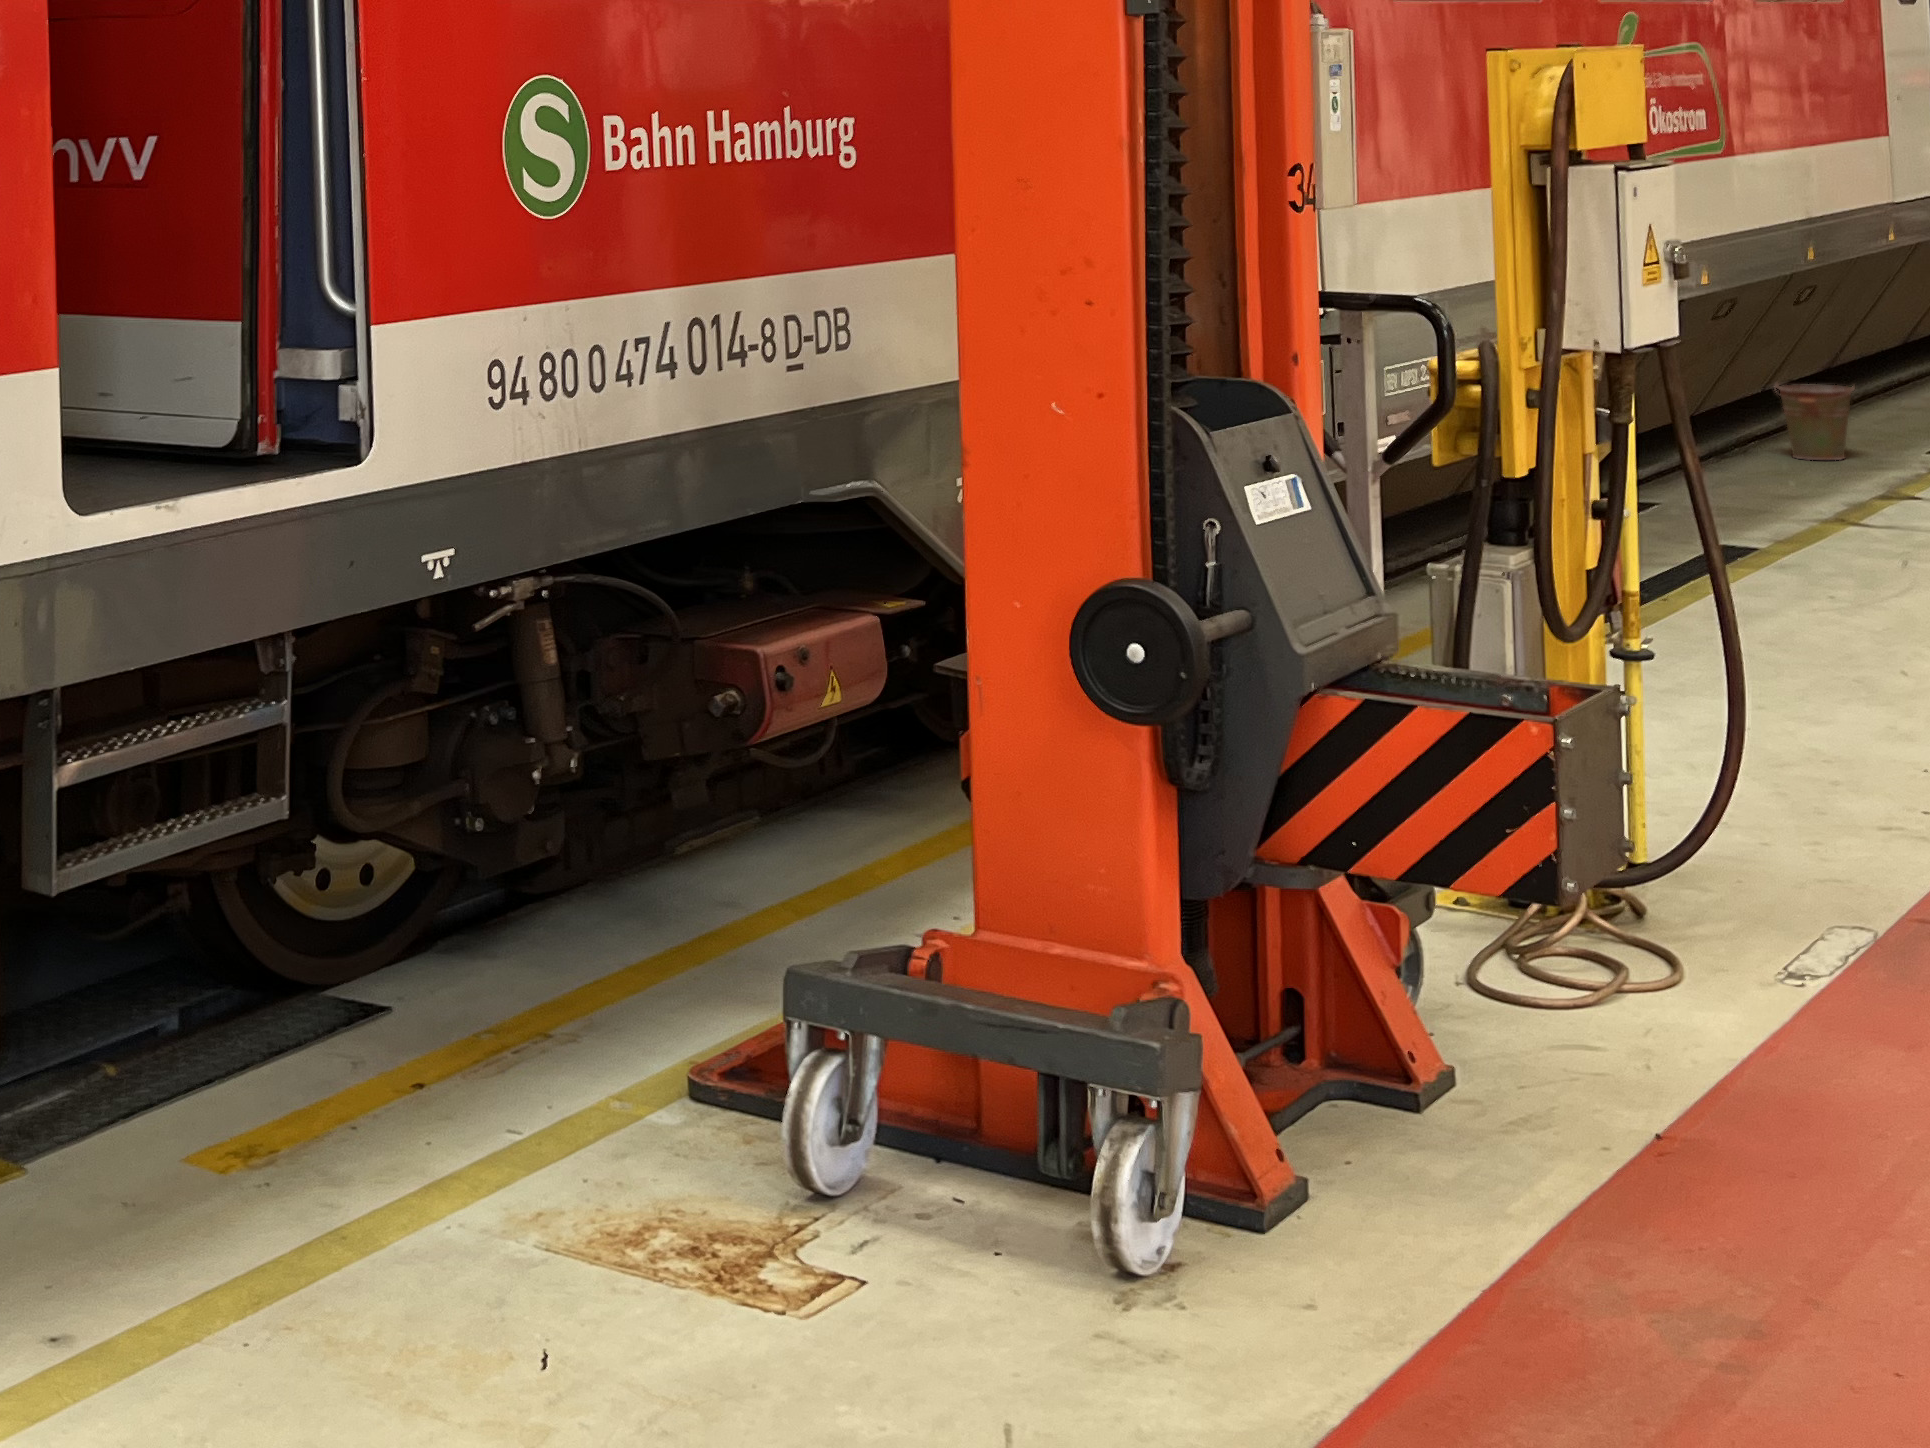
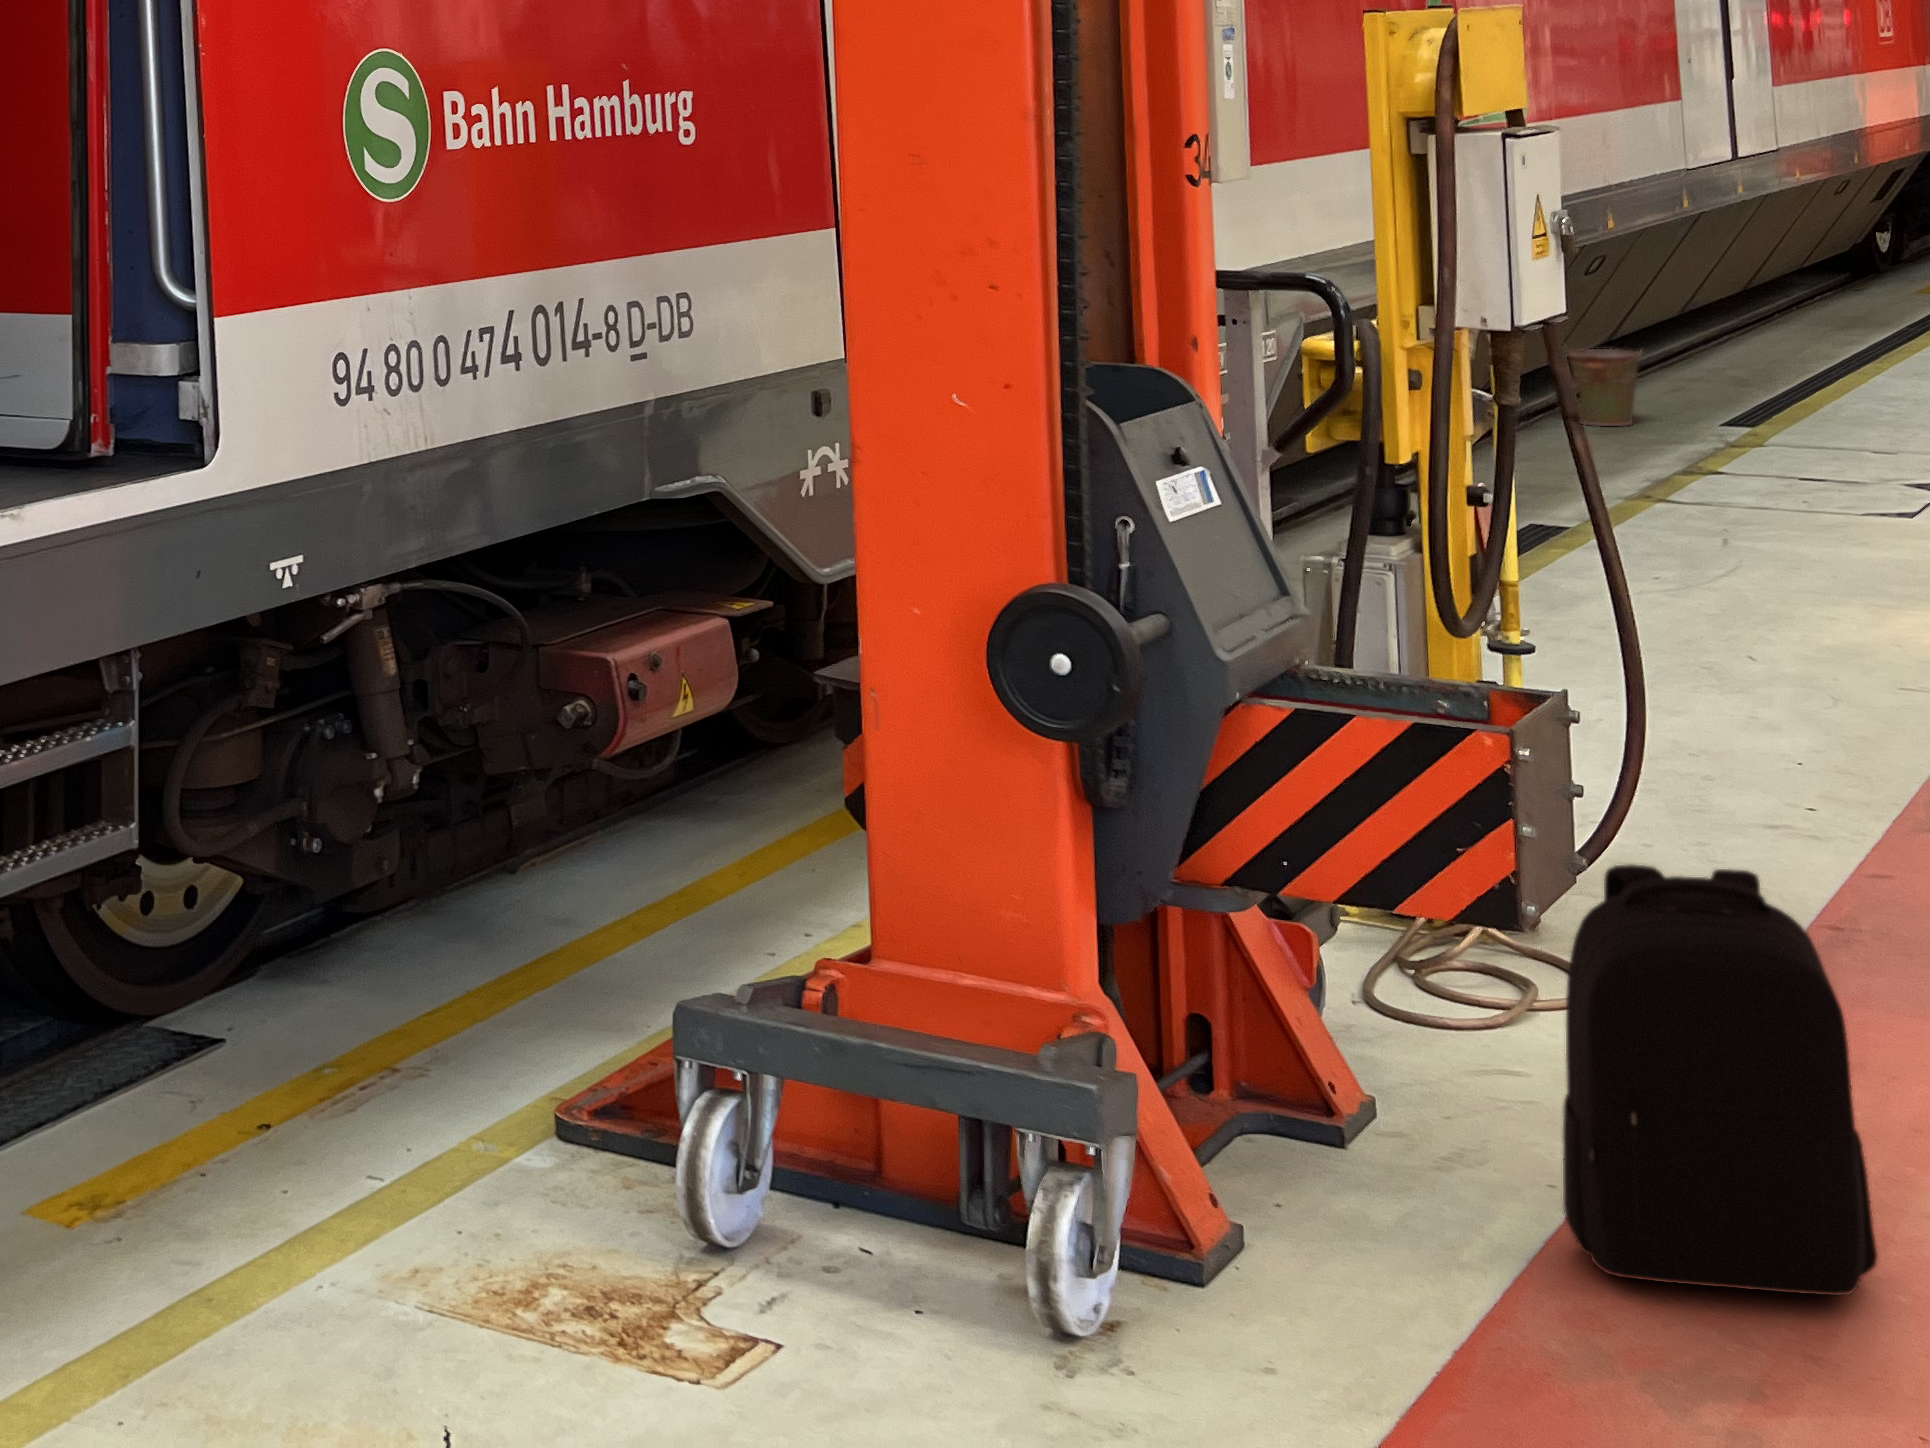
backpack: none [1616,855,1900,1259] -> present [1563,864,1878,1295]

